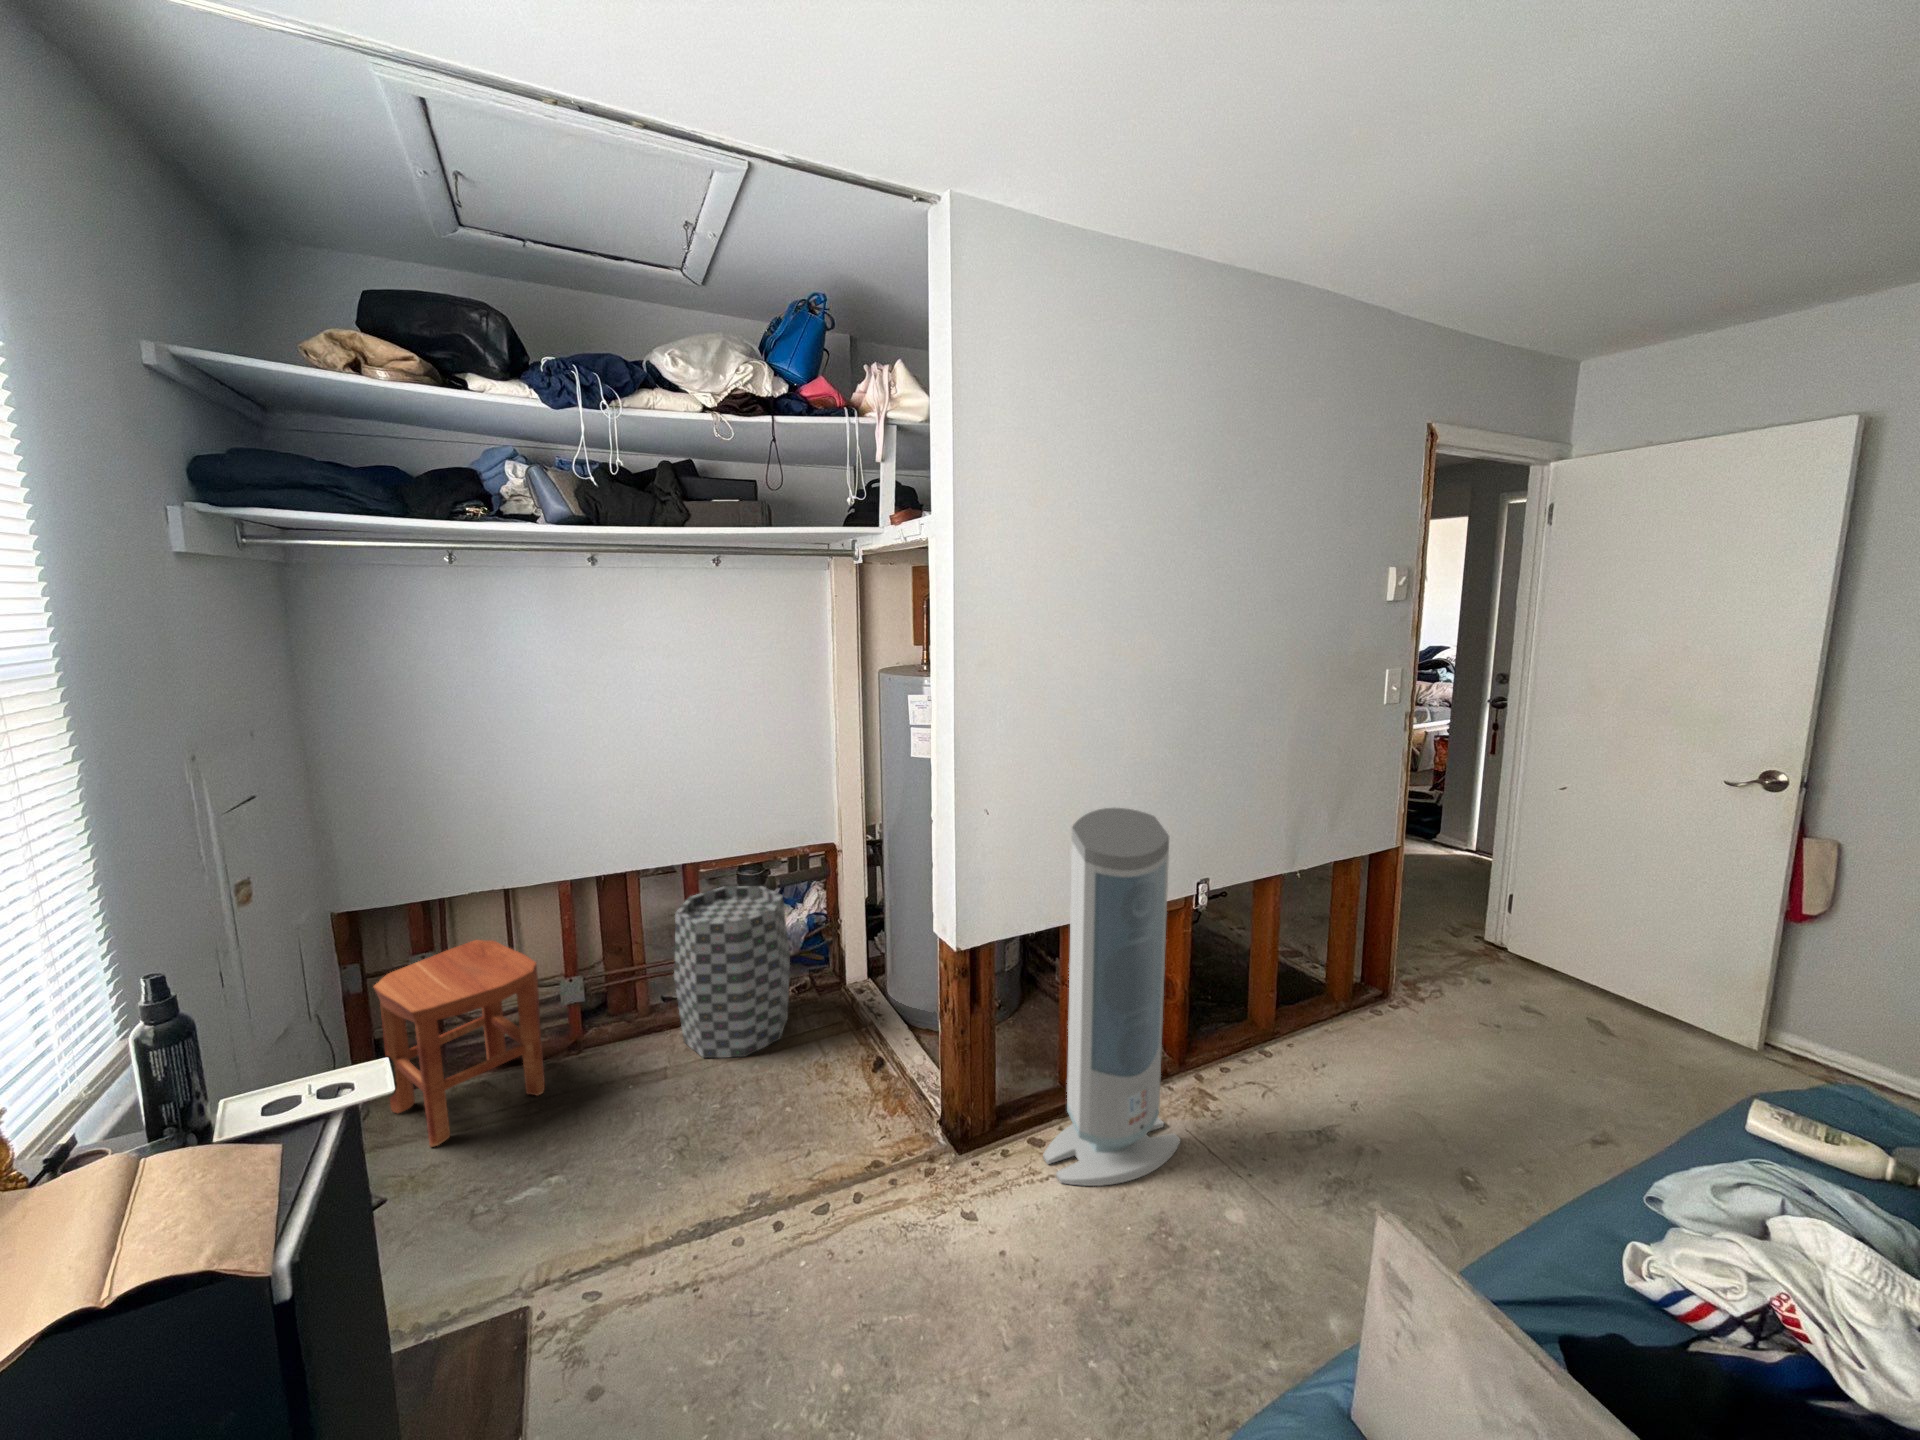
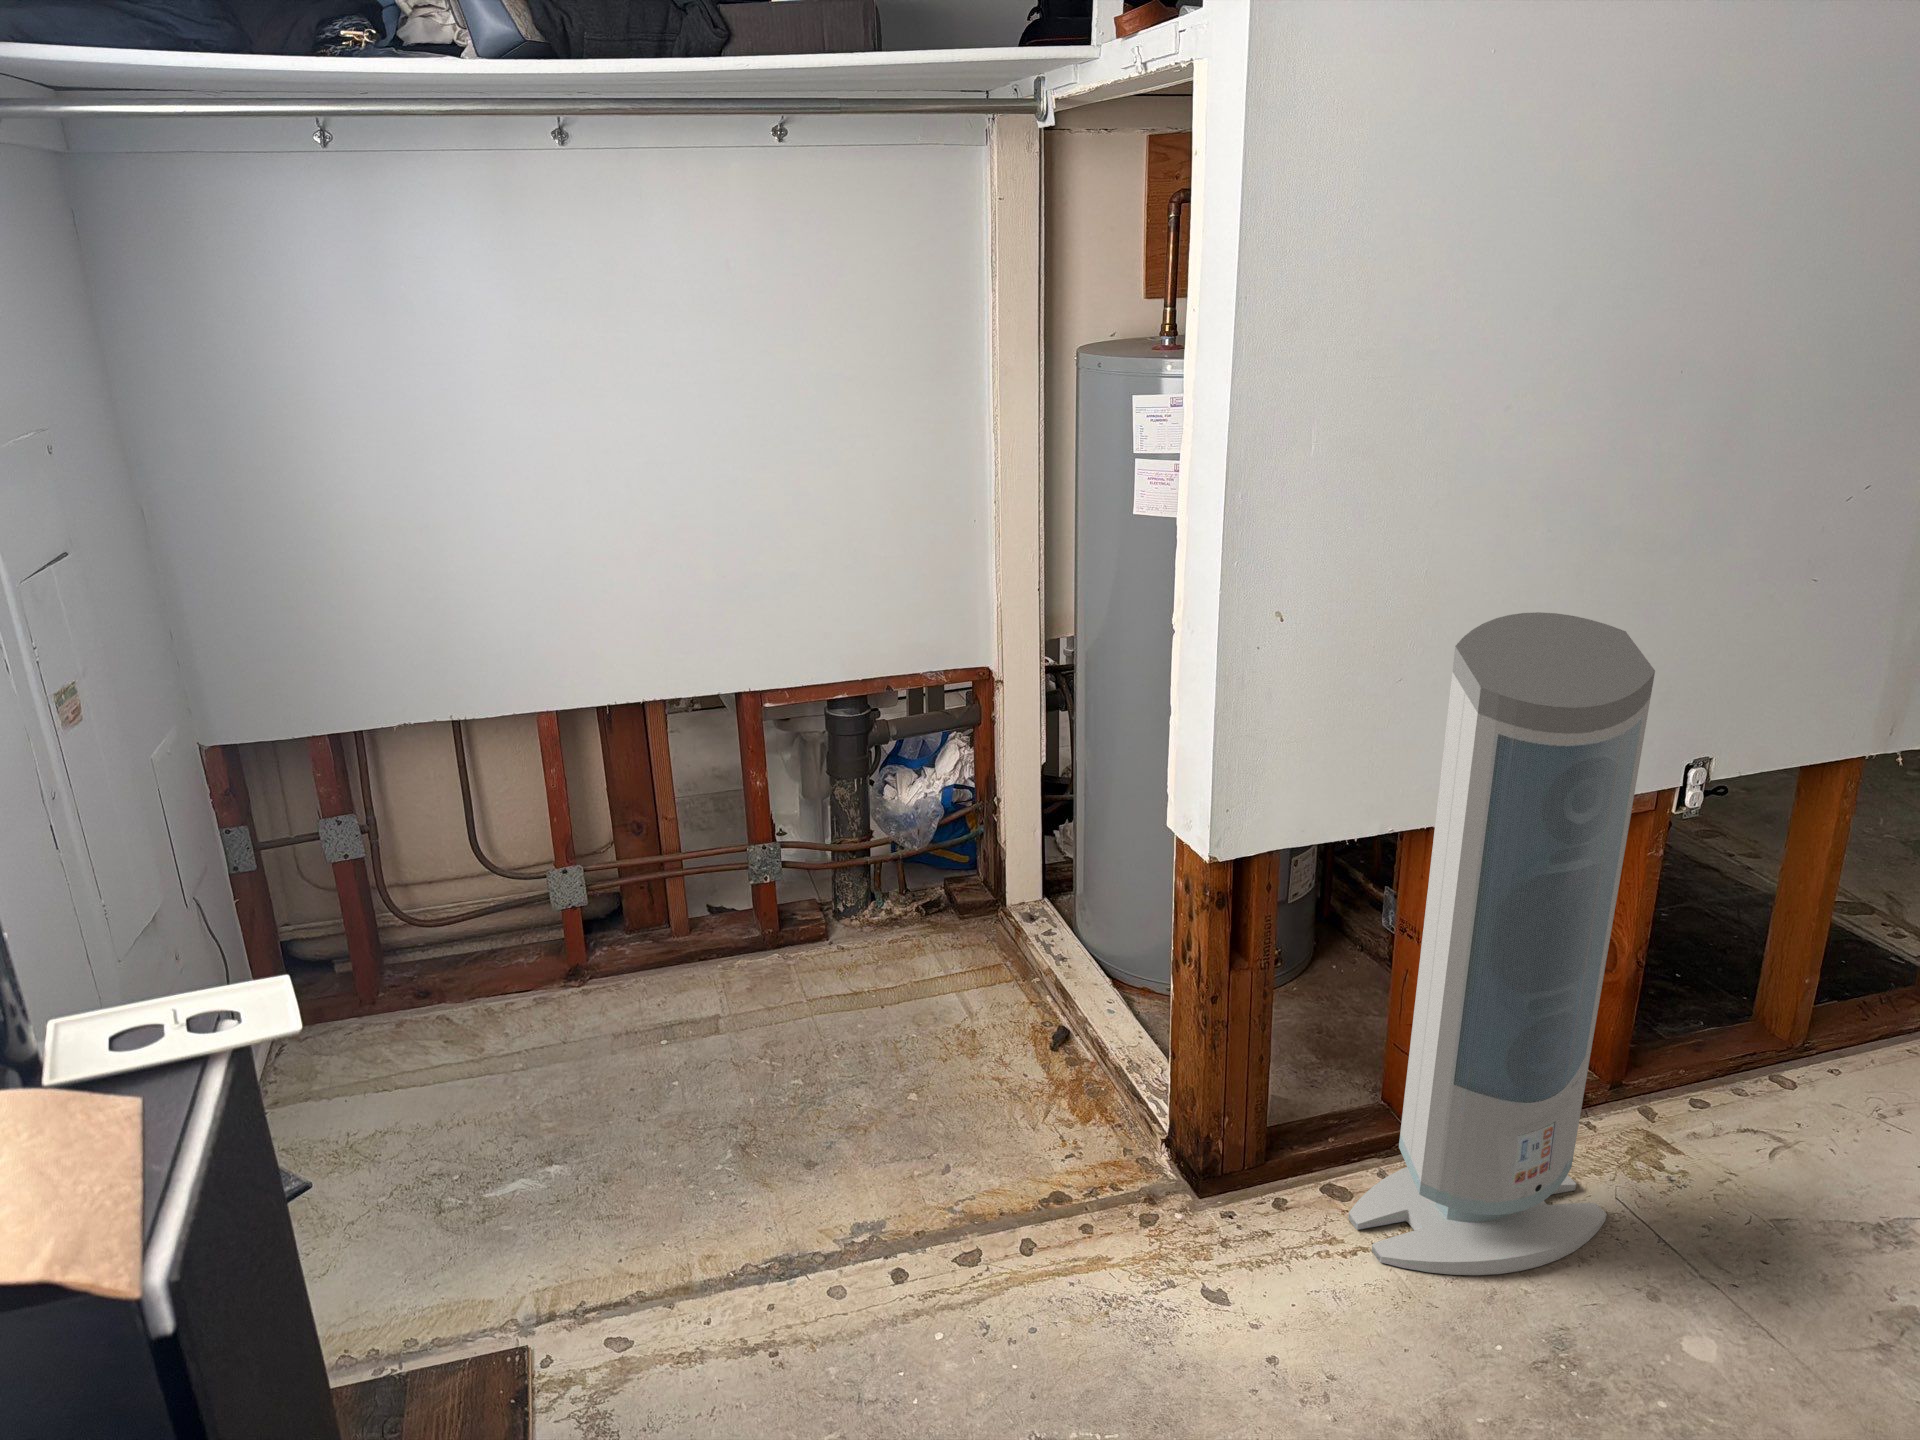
trash can: present [674,886,790,1058] -> none [723,733,911,1009]
stool: present [374,940,545,1147] -> none [277,798,536,1100]

